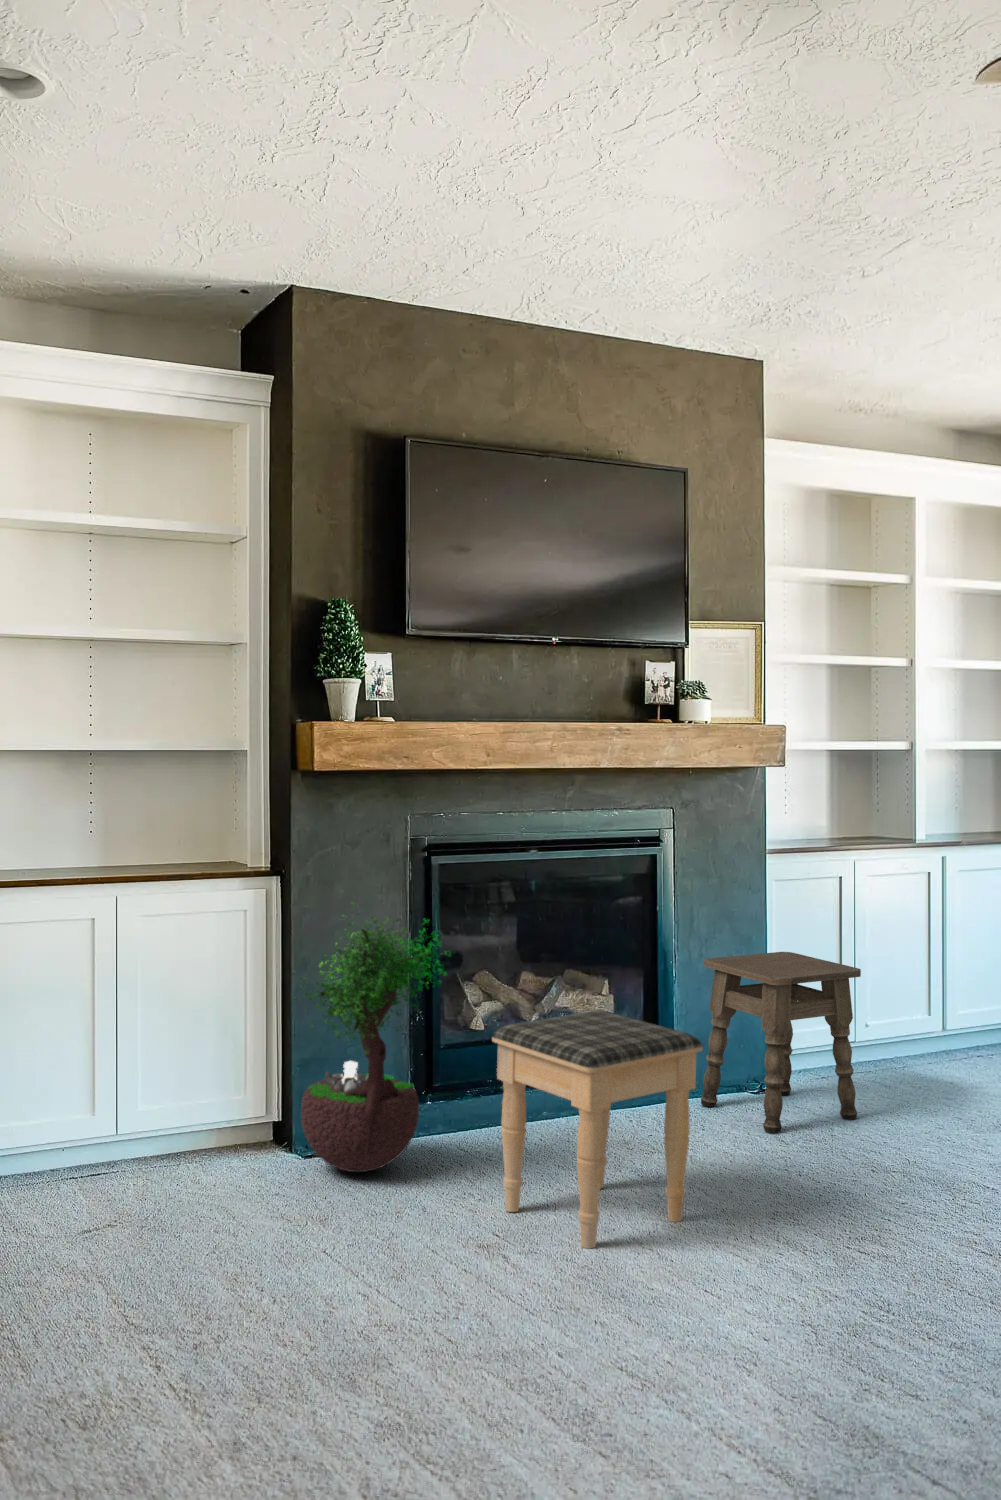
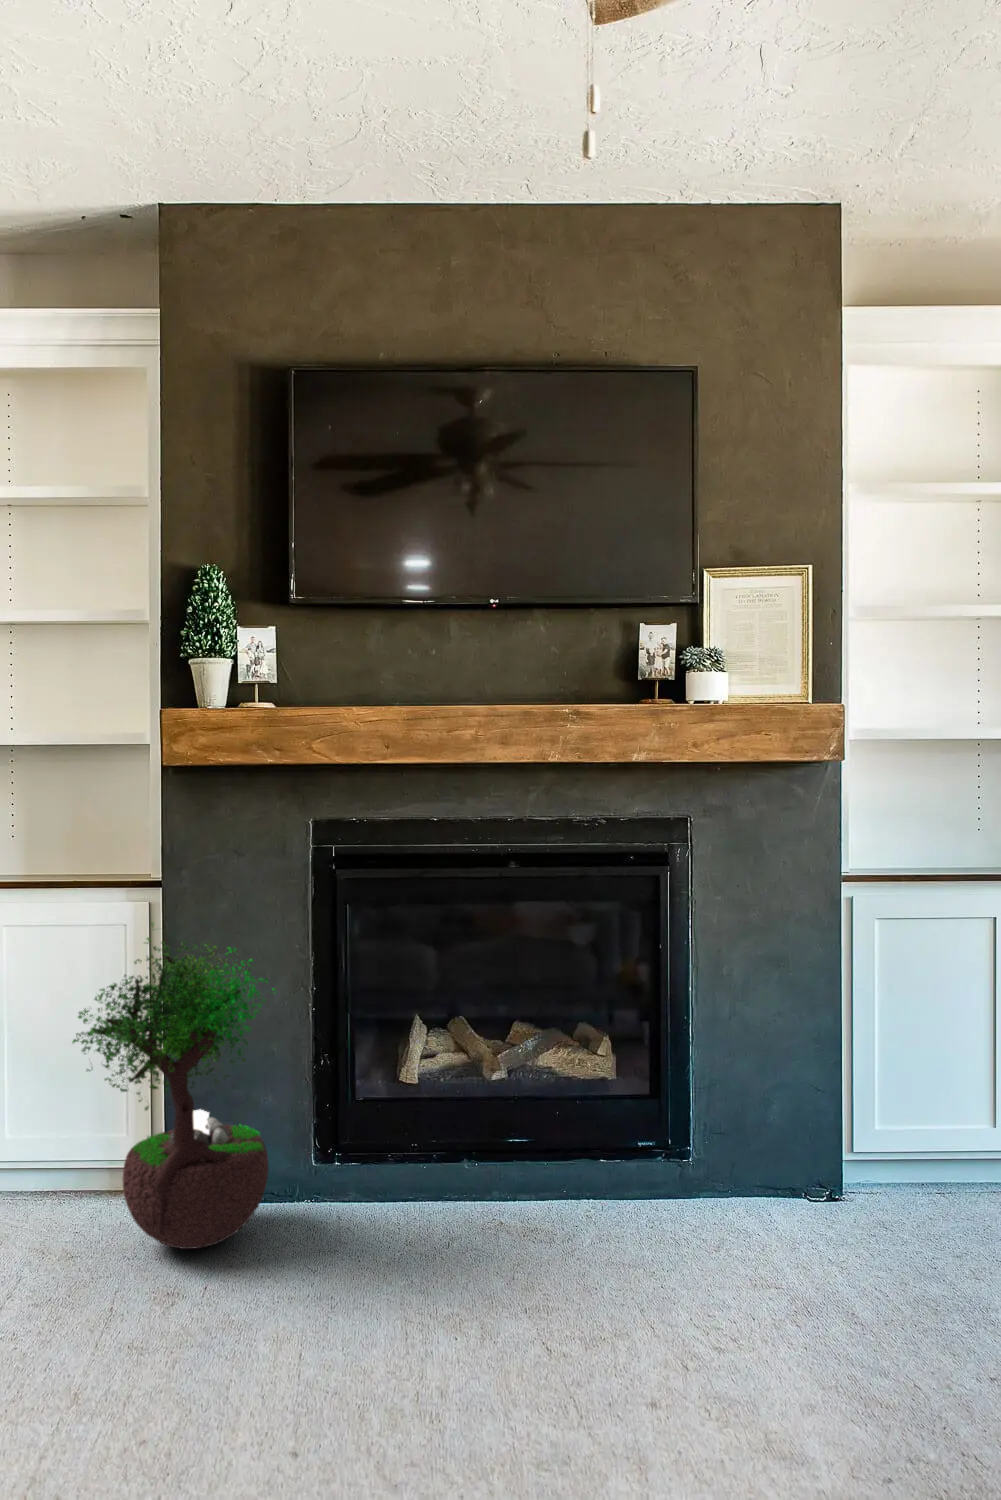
side table: present [701,952,861,1134] -> none [717,1012,921,1277]
footstool: present [492,1010,702,1249] -> none [234,1086,467,1442]

